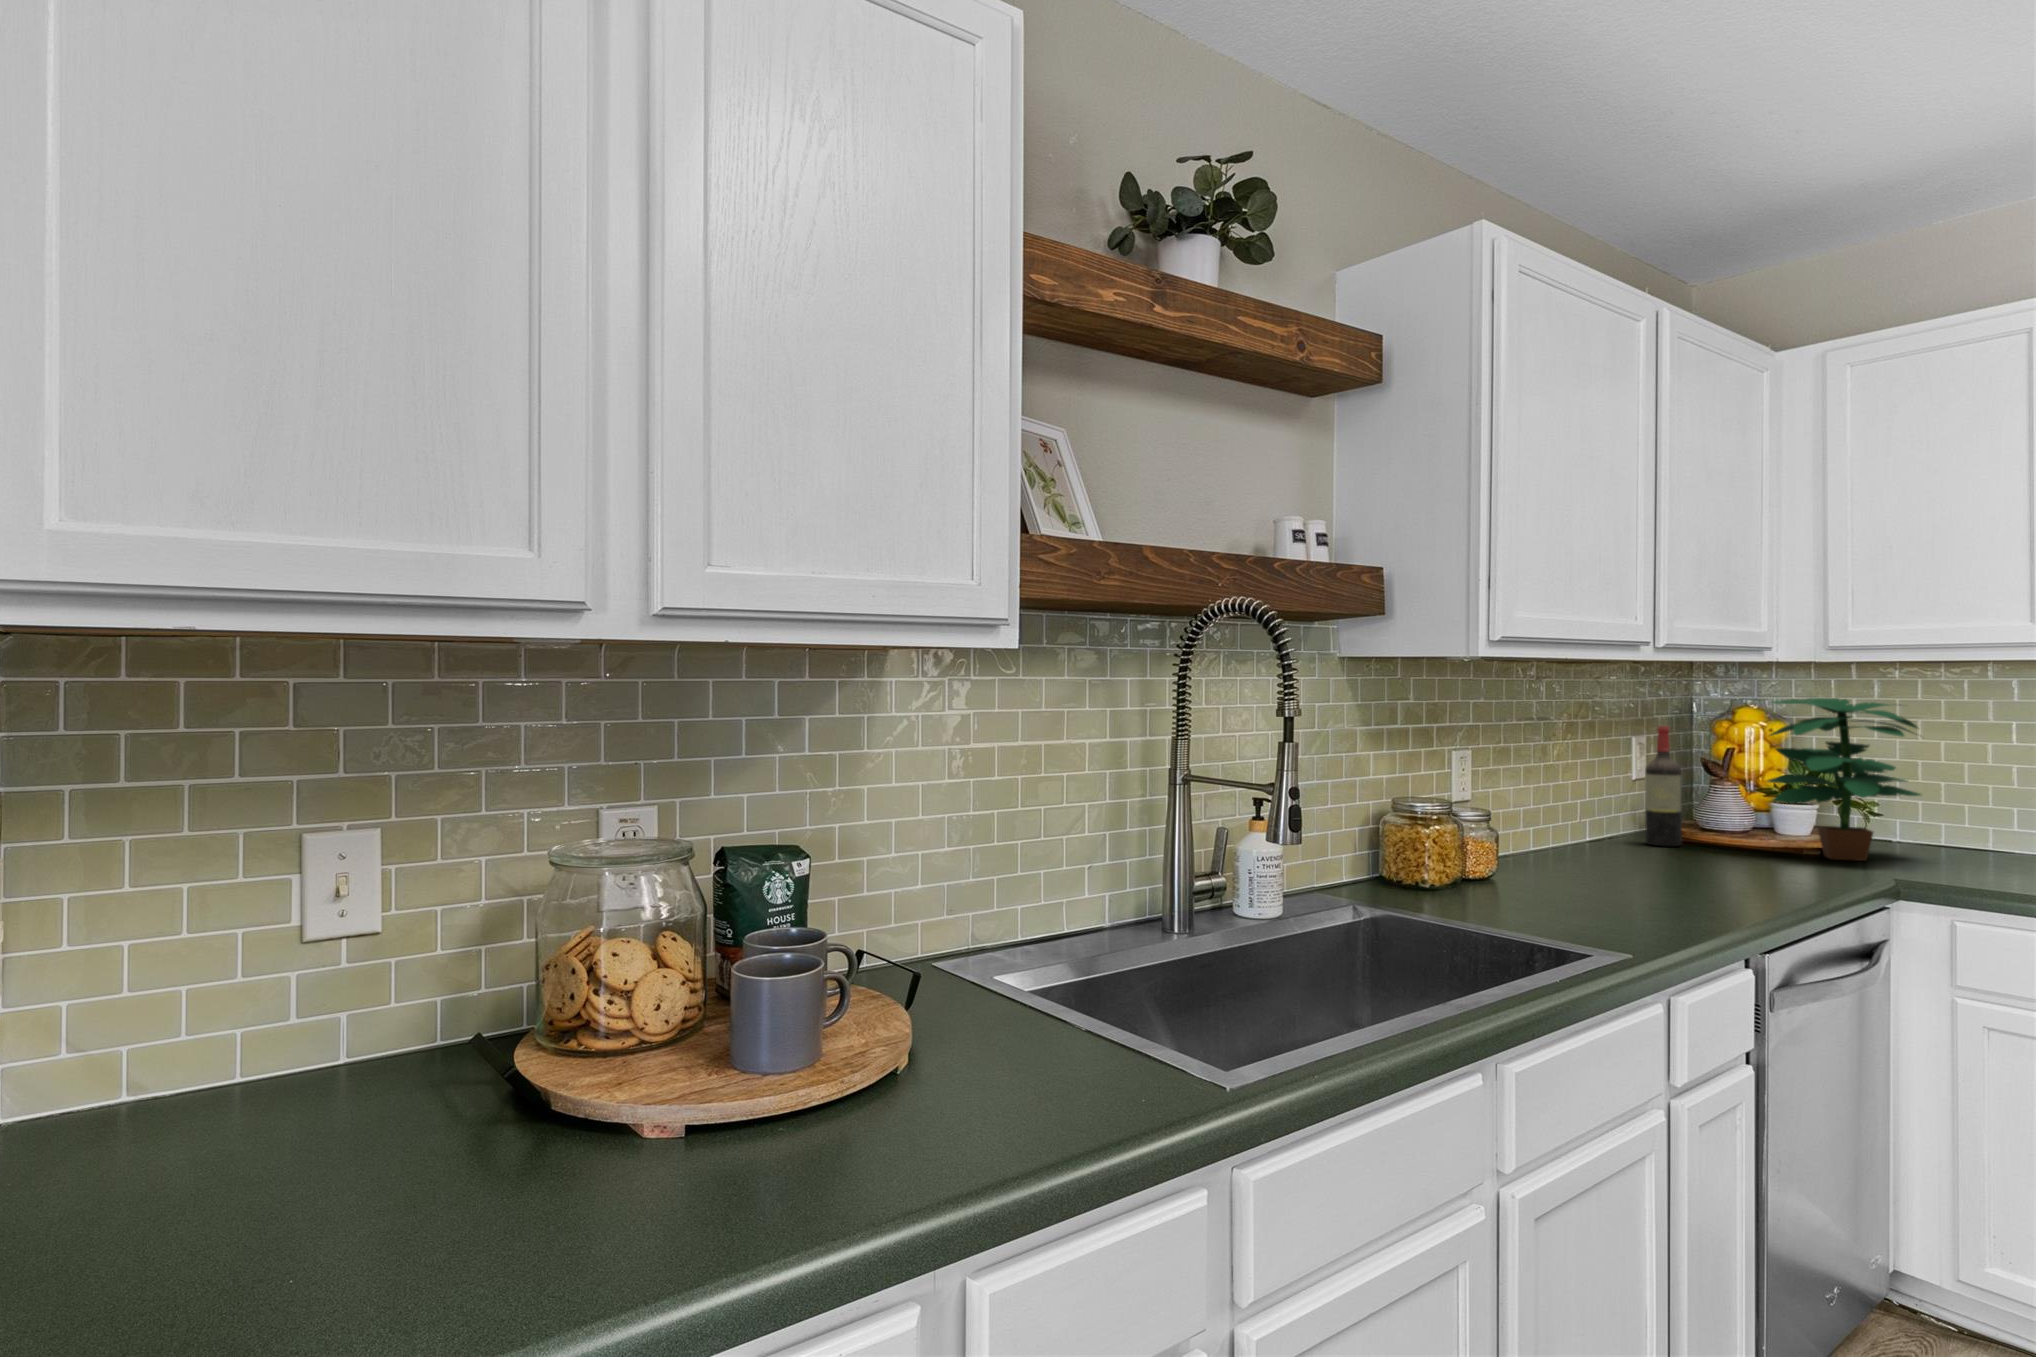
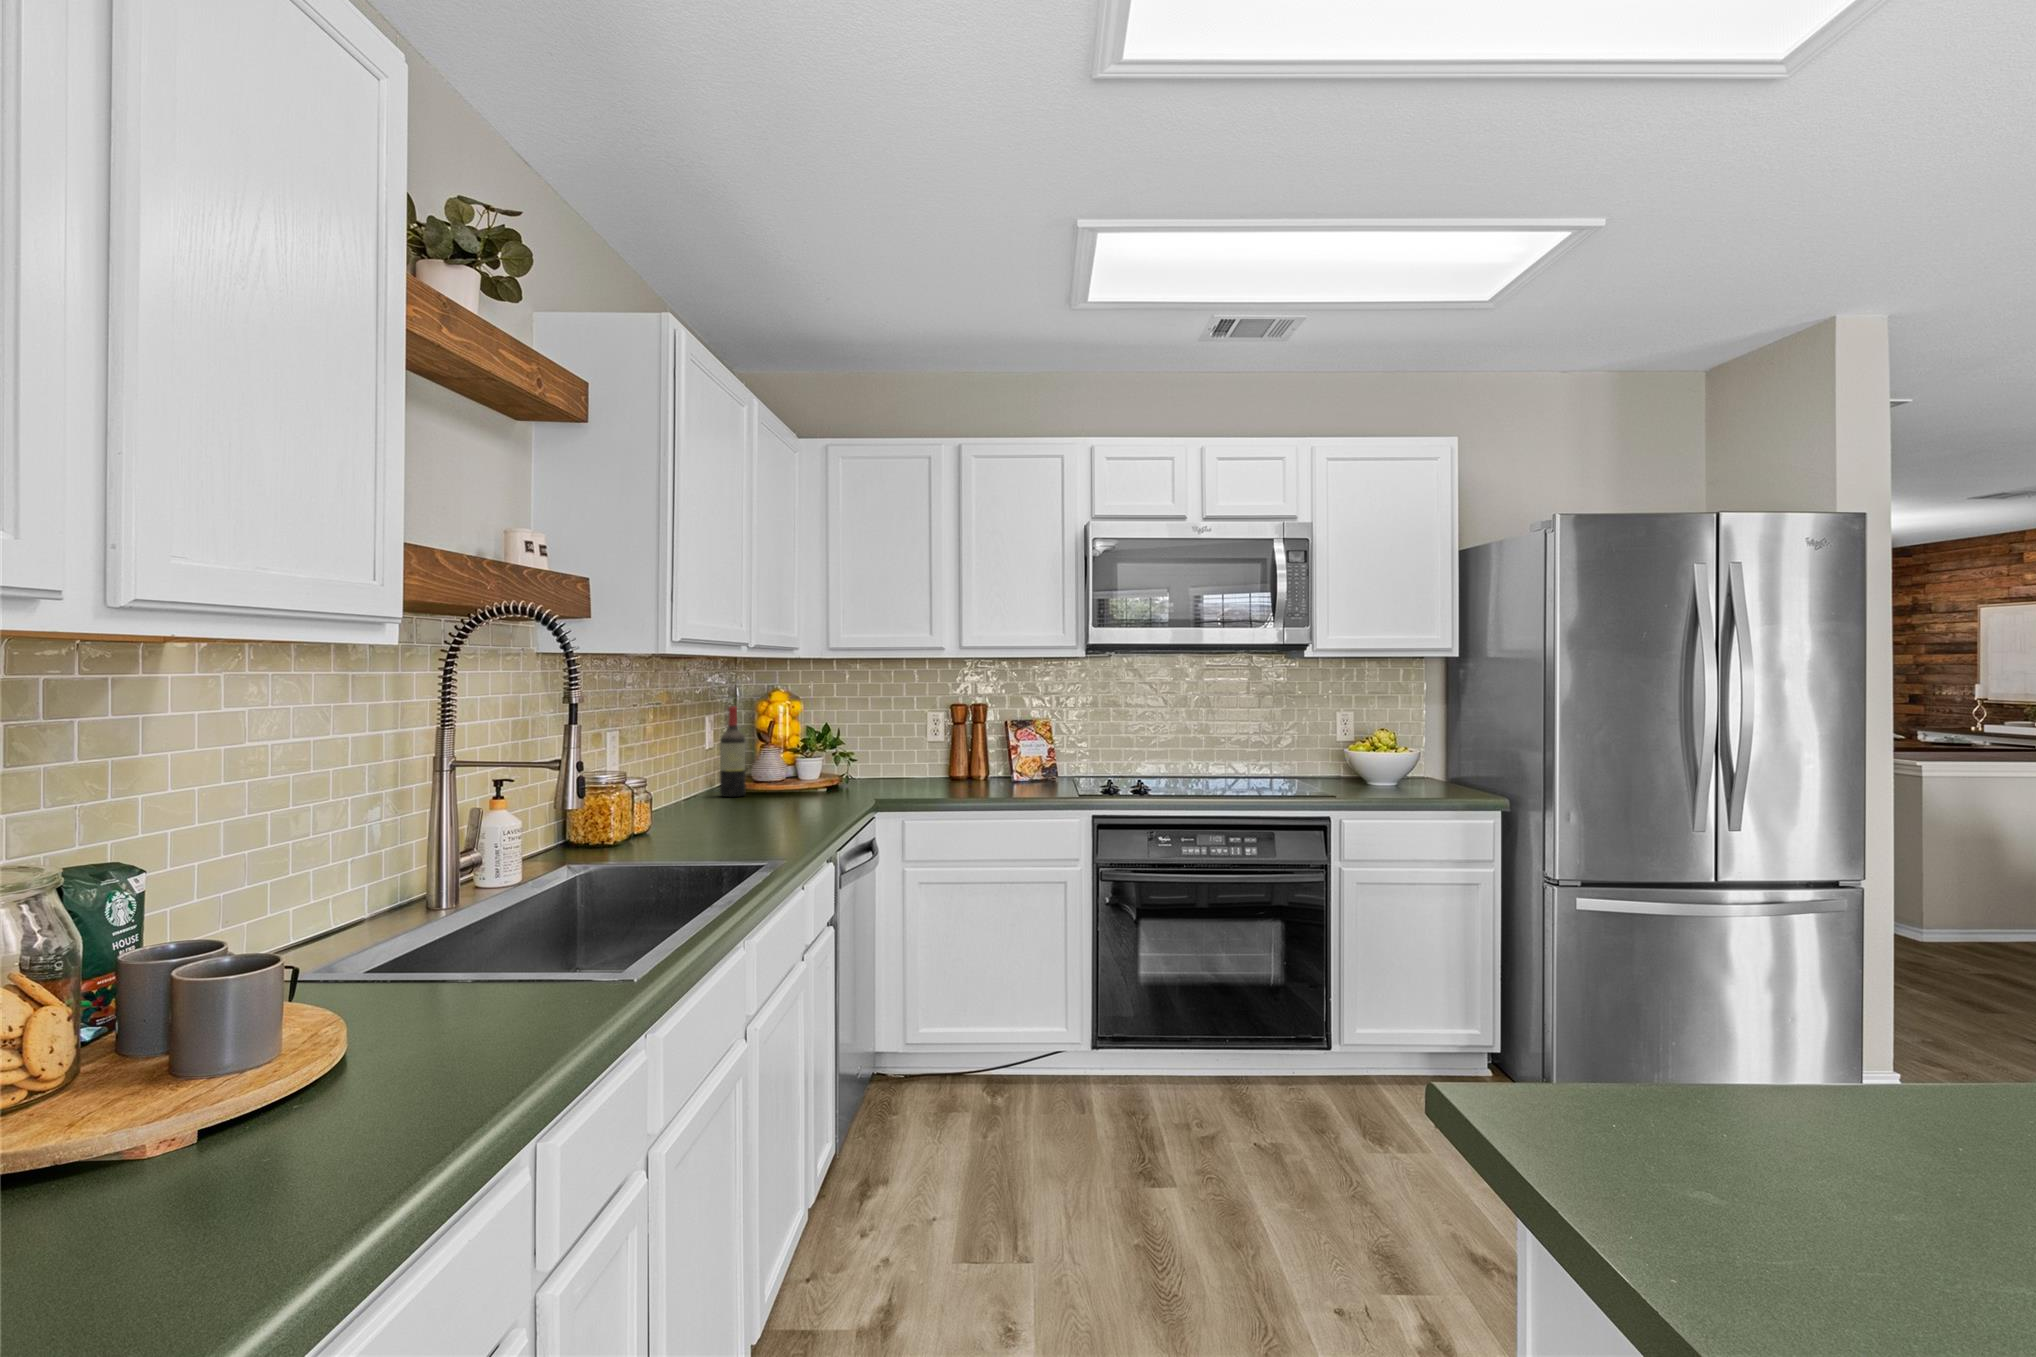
potted plant: present [1767,698,1921,861] -> none [801,684,892,795]

